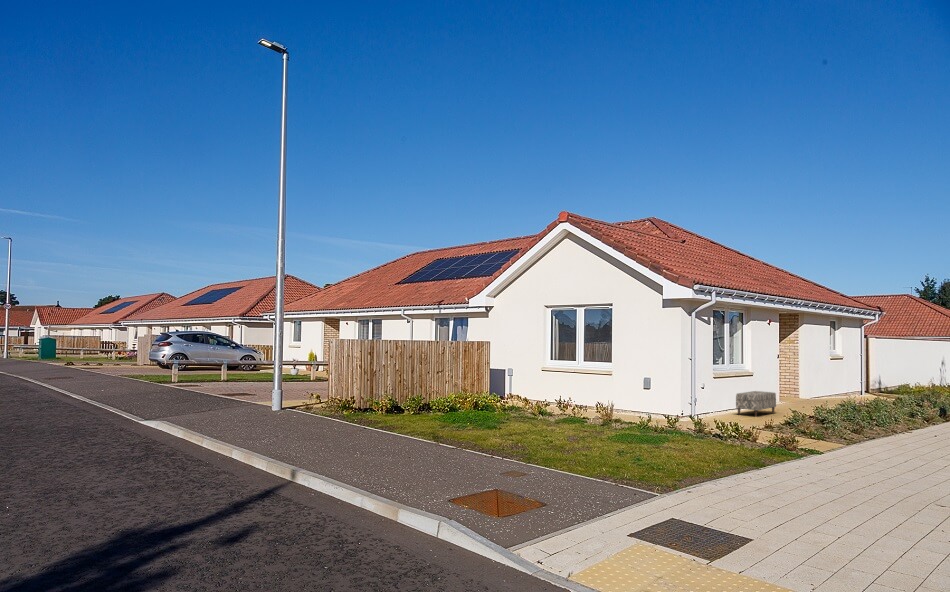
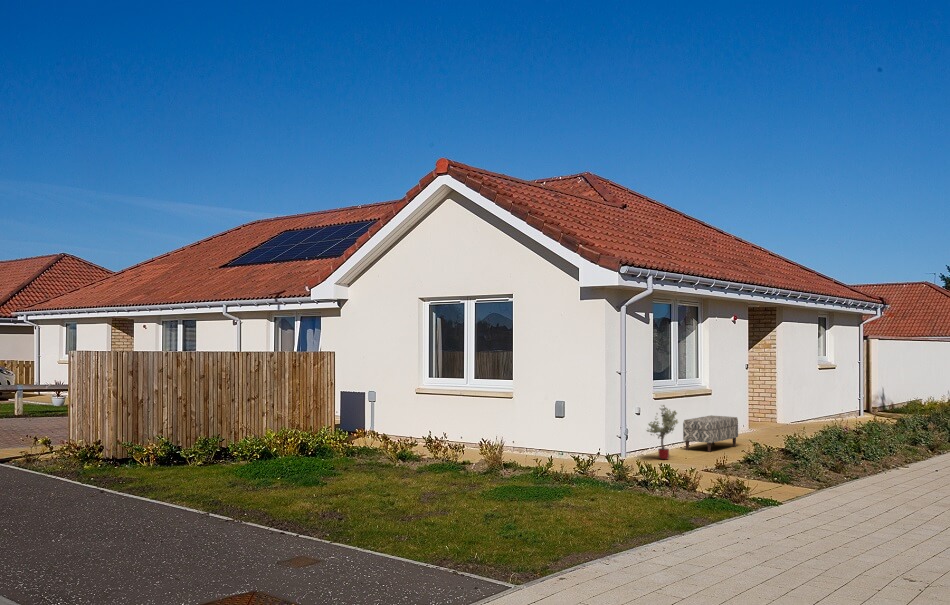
potted tree: none [711,382,735,421] -> present [647,405,678,460]

